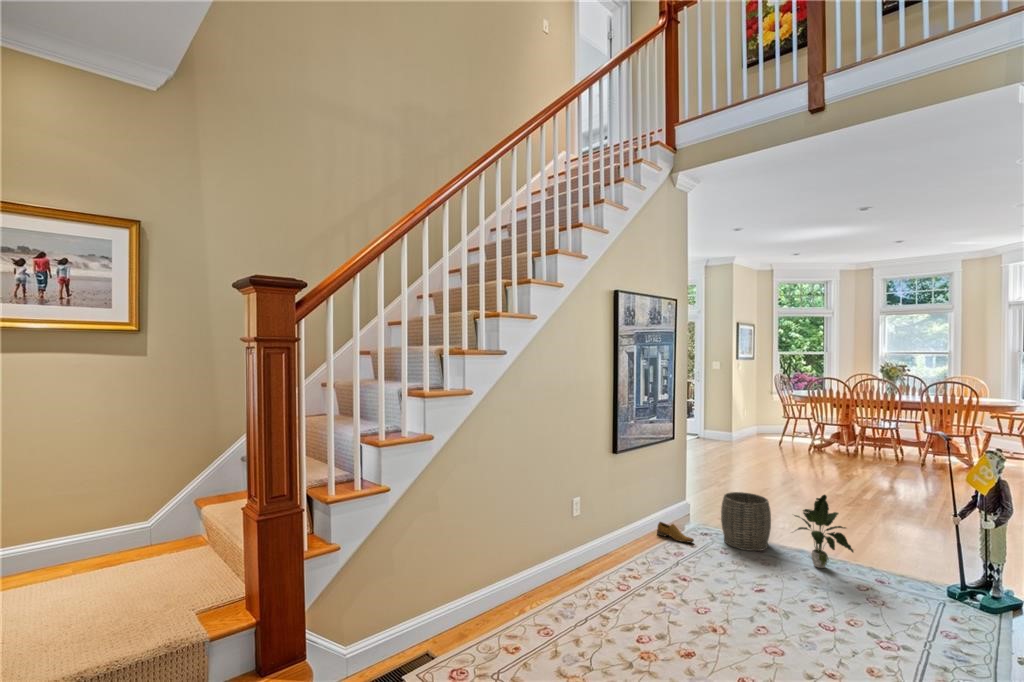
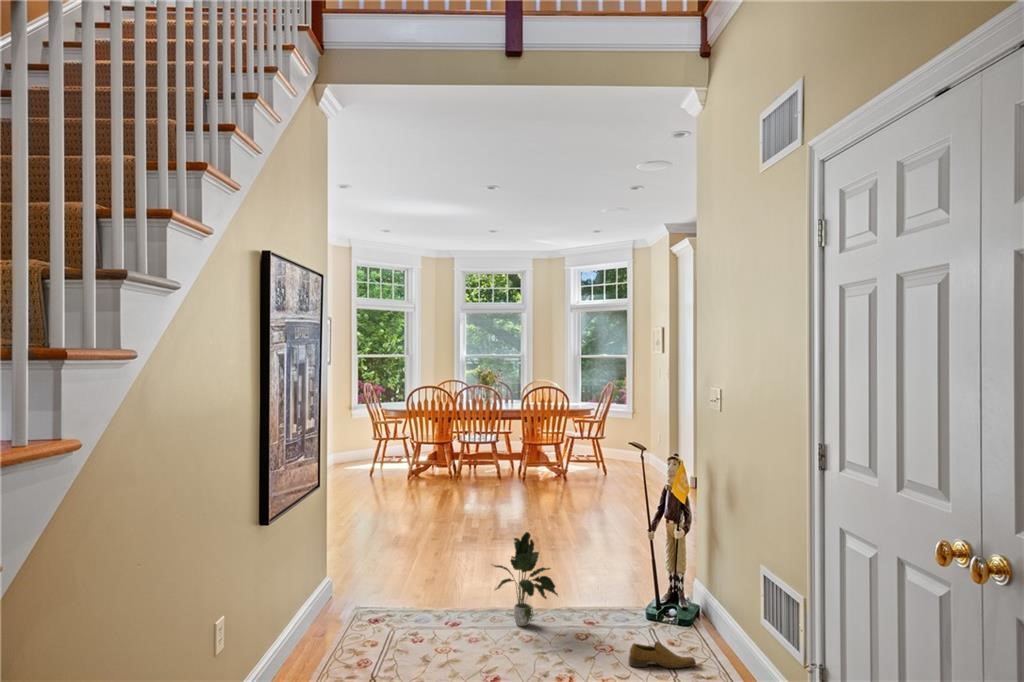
woven basket: present [721,492,771,551] -> none [395,549,459,629]
shoe: present [657,522,694,542] -> present [628,641,696,668]

